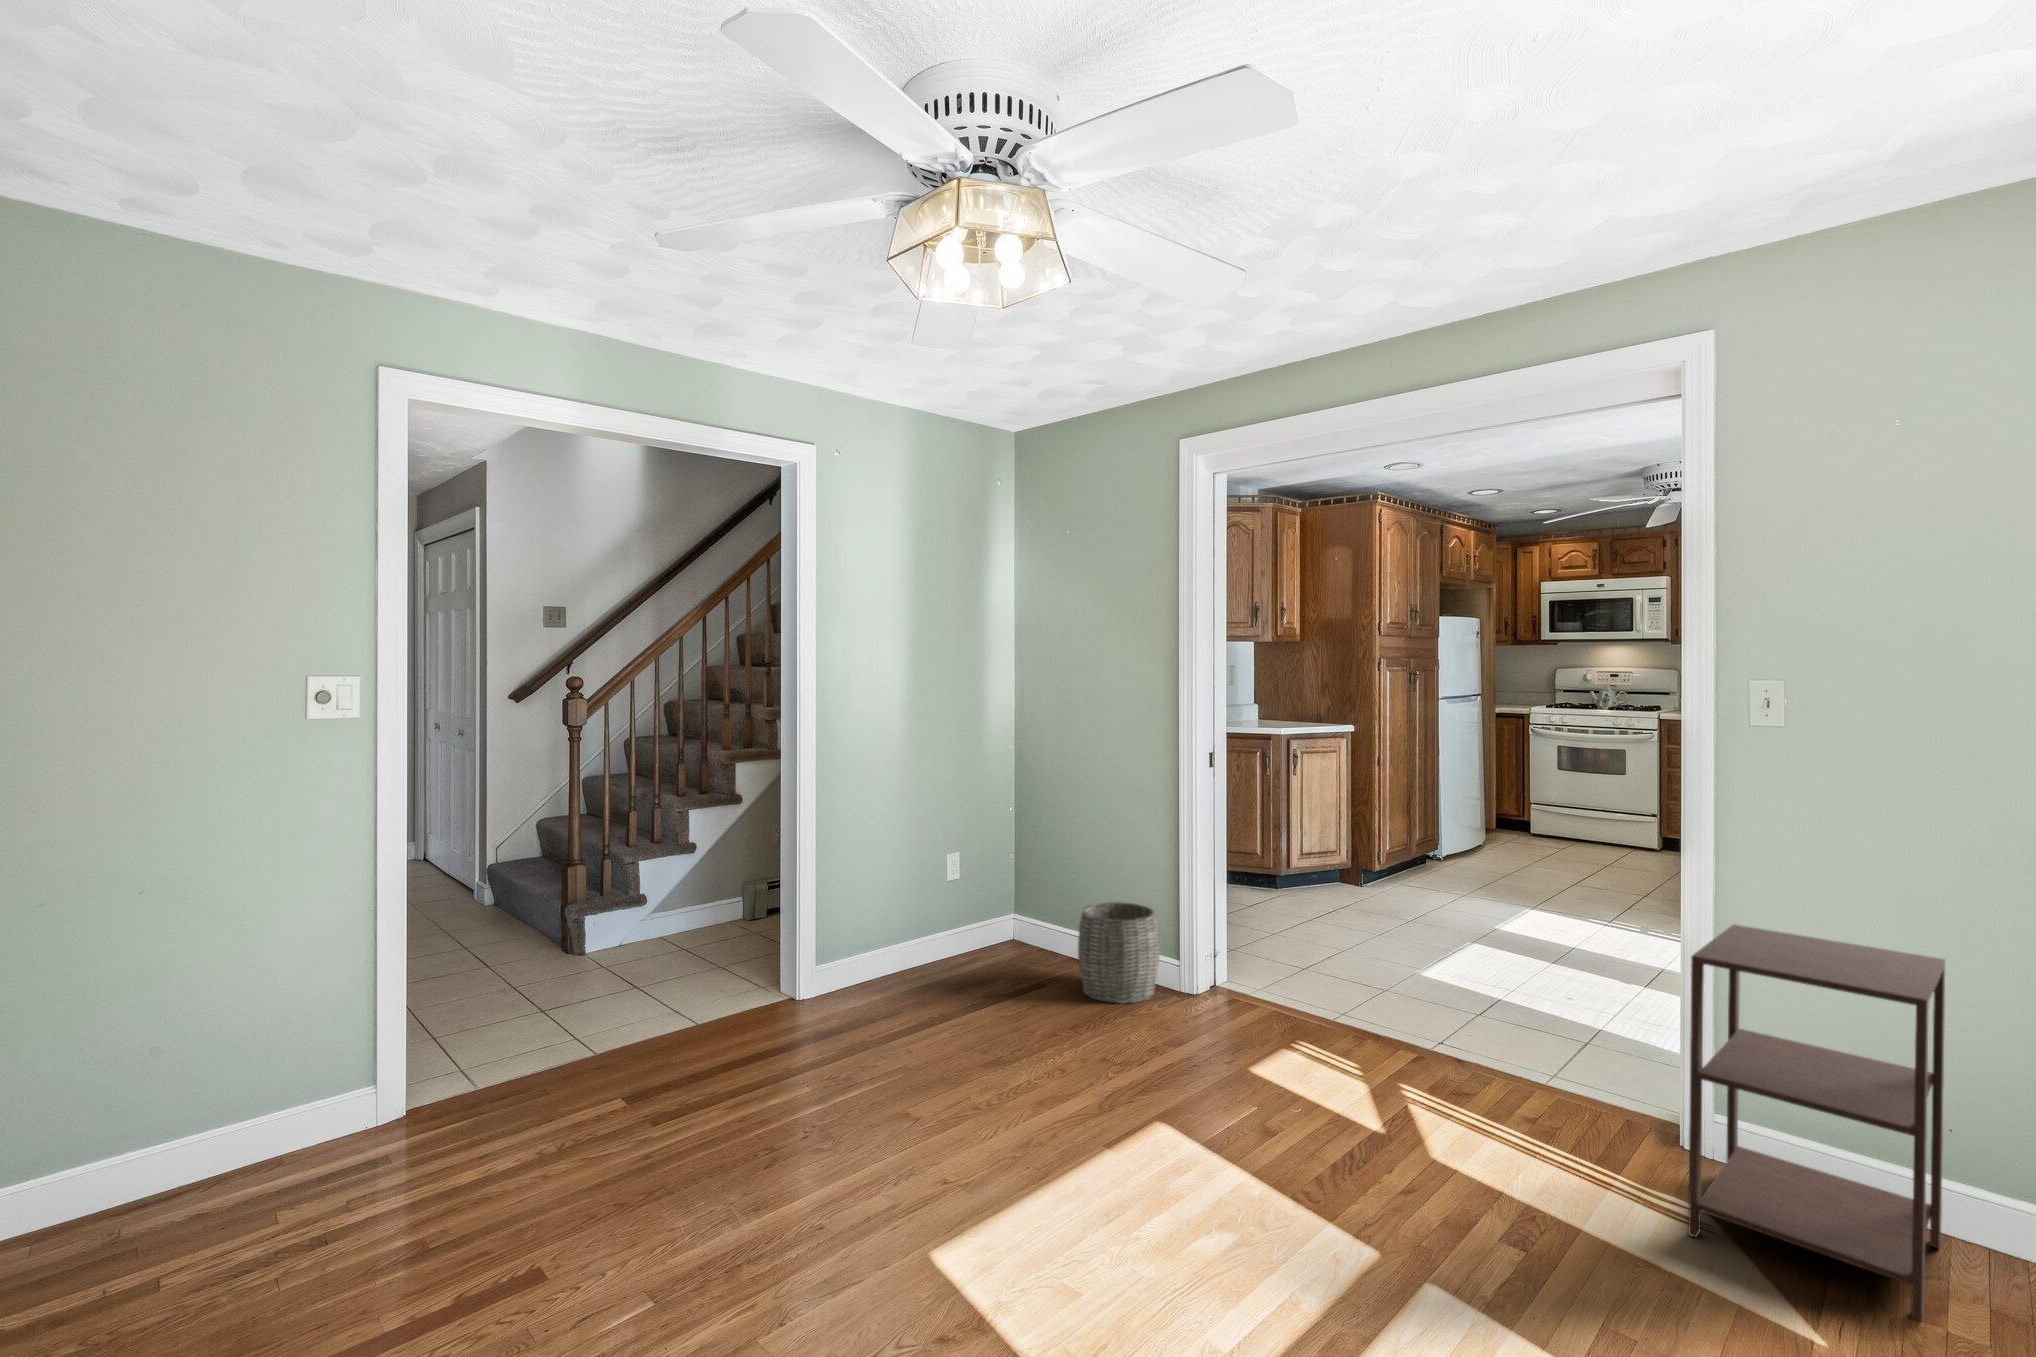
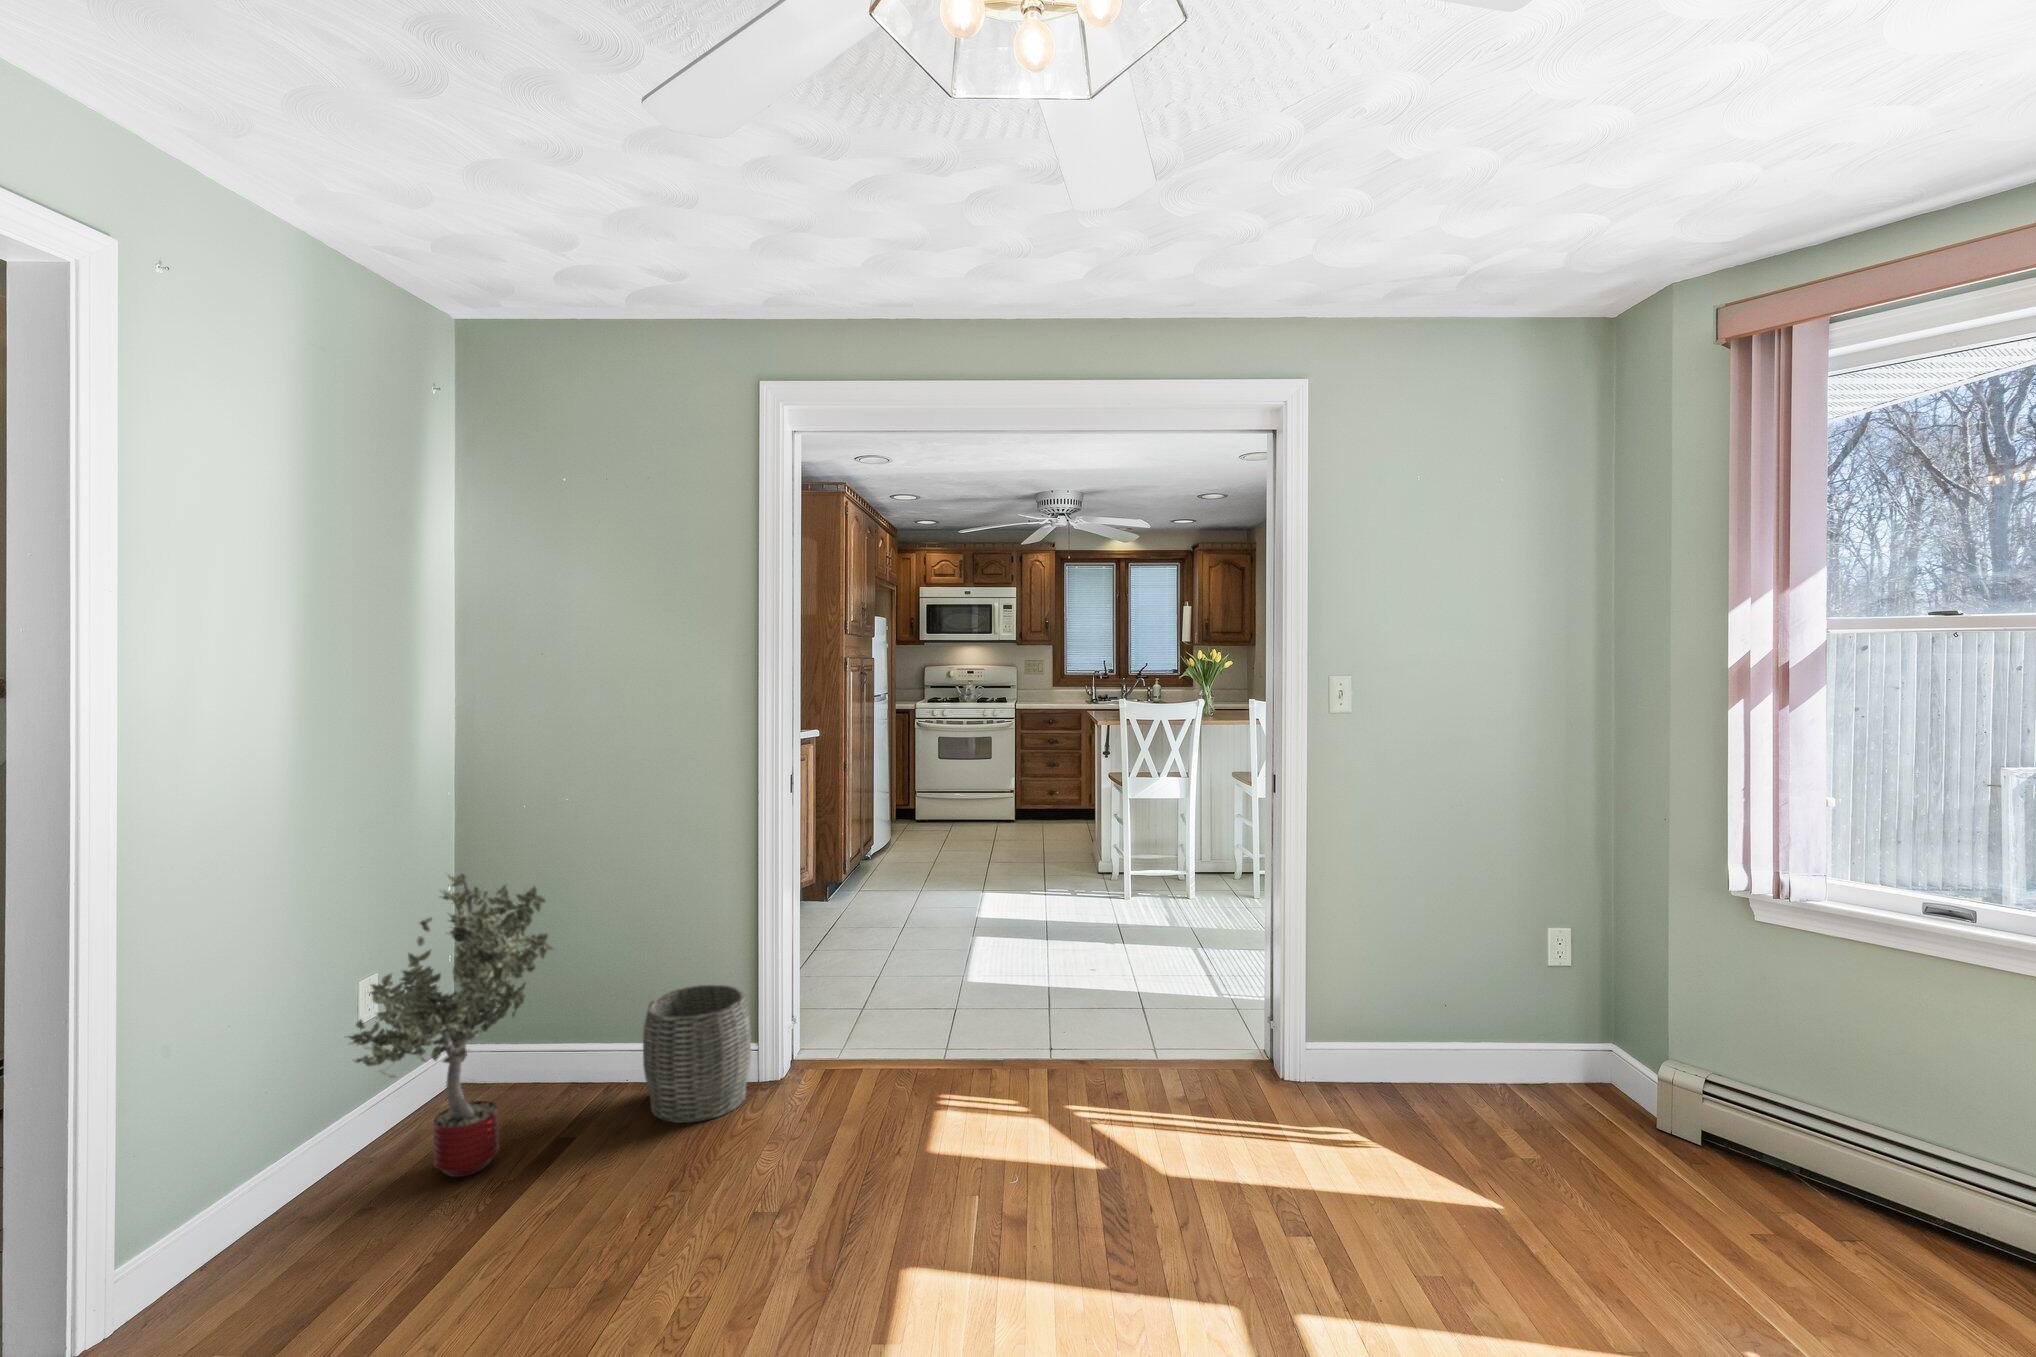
potted tree: none [889,784,1027,988] -> present [348,874,553,1177]
side table: present [1688,925,1945,1320] -> none [1323,890,1508,1164]

